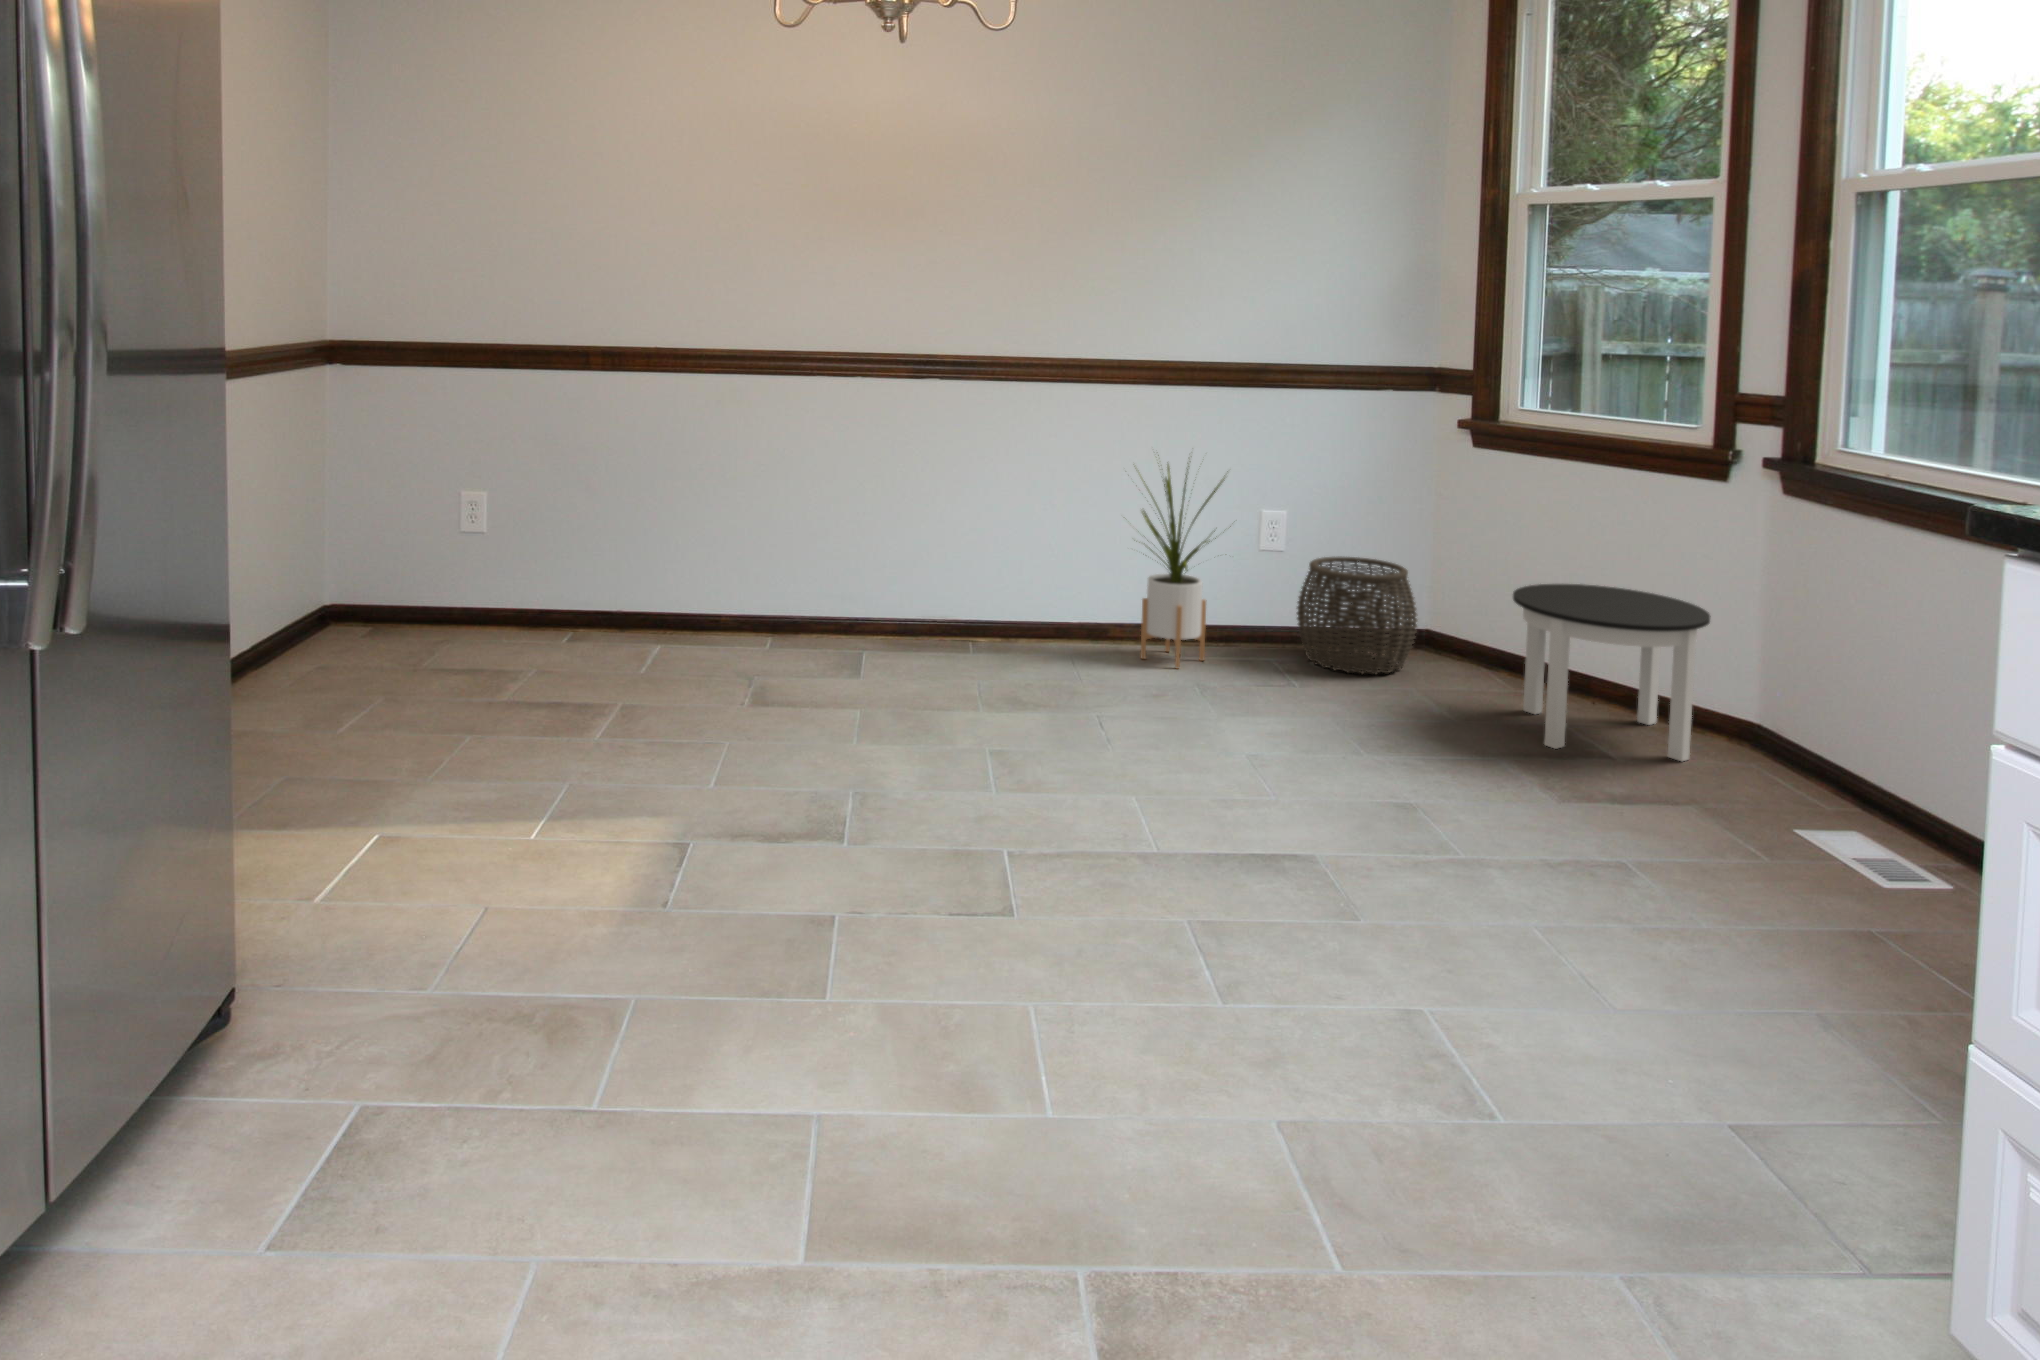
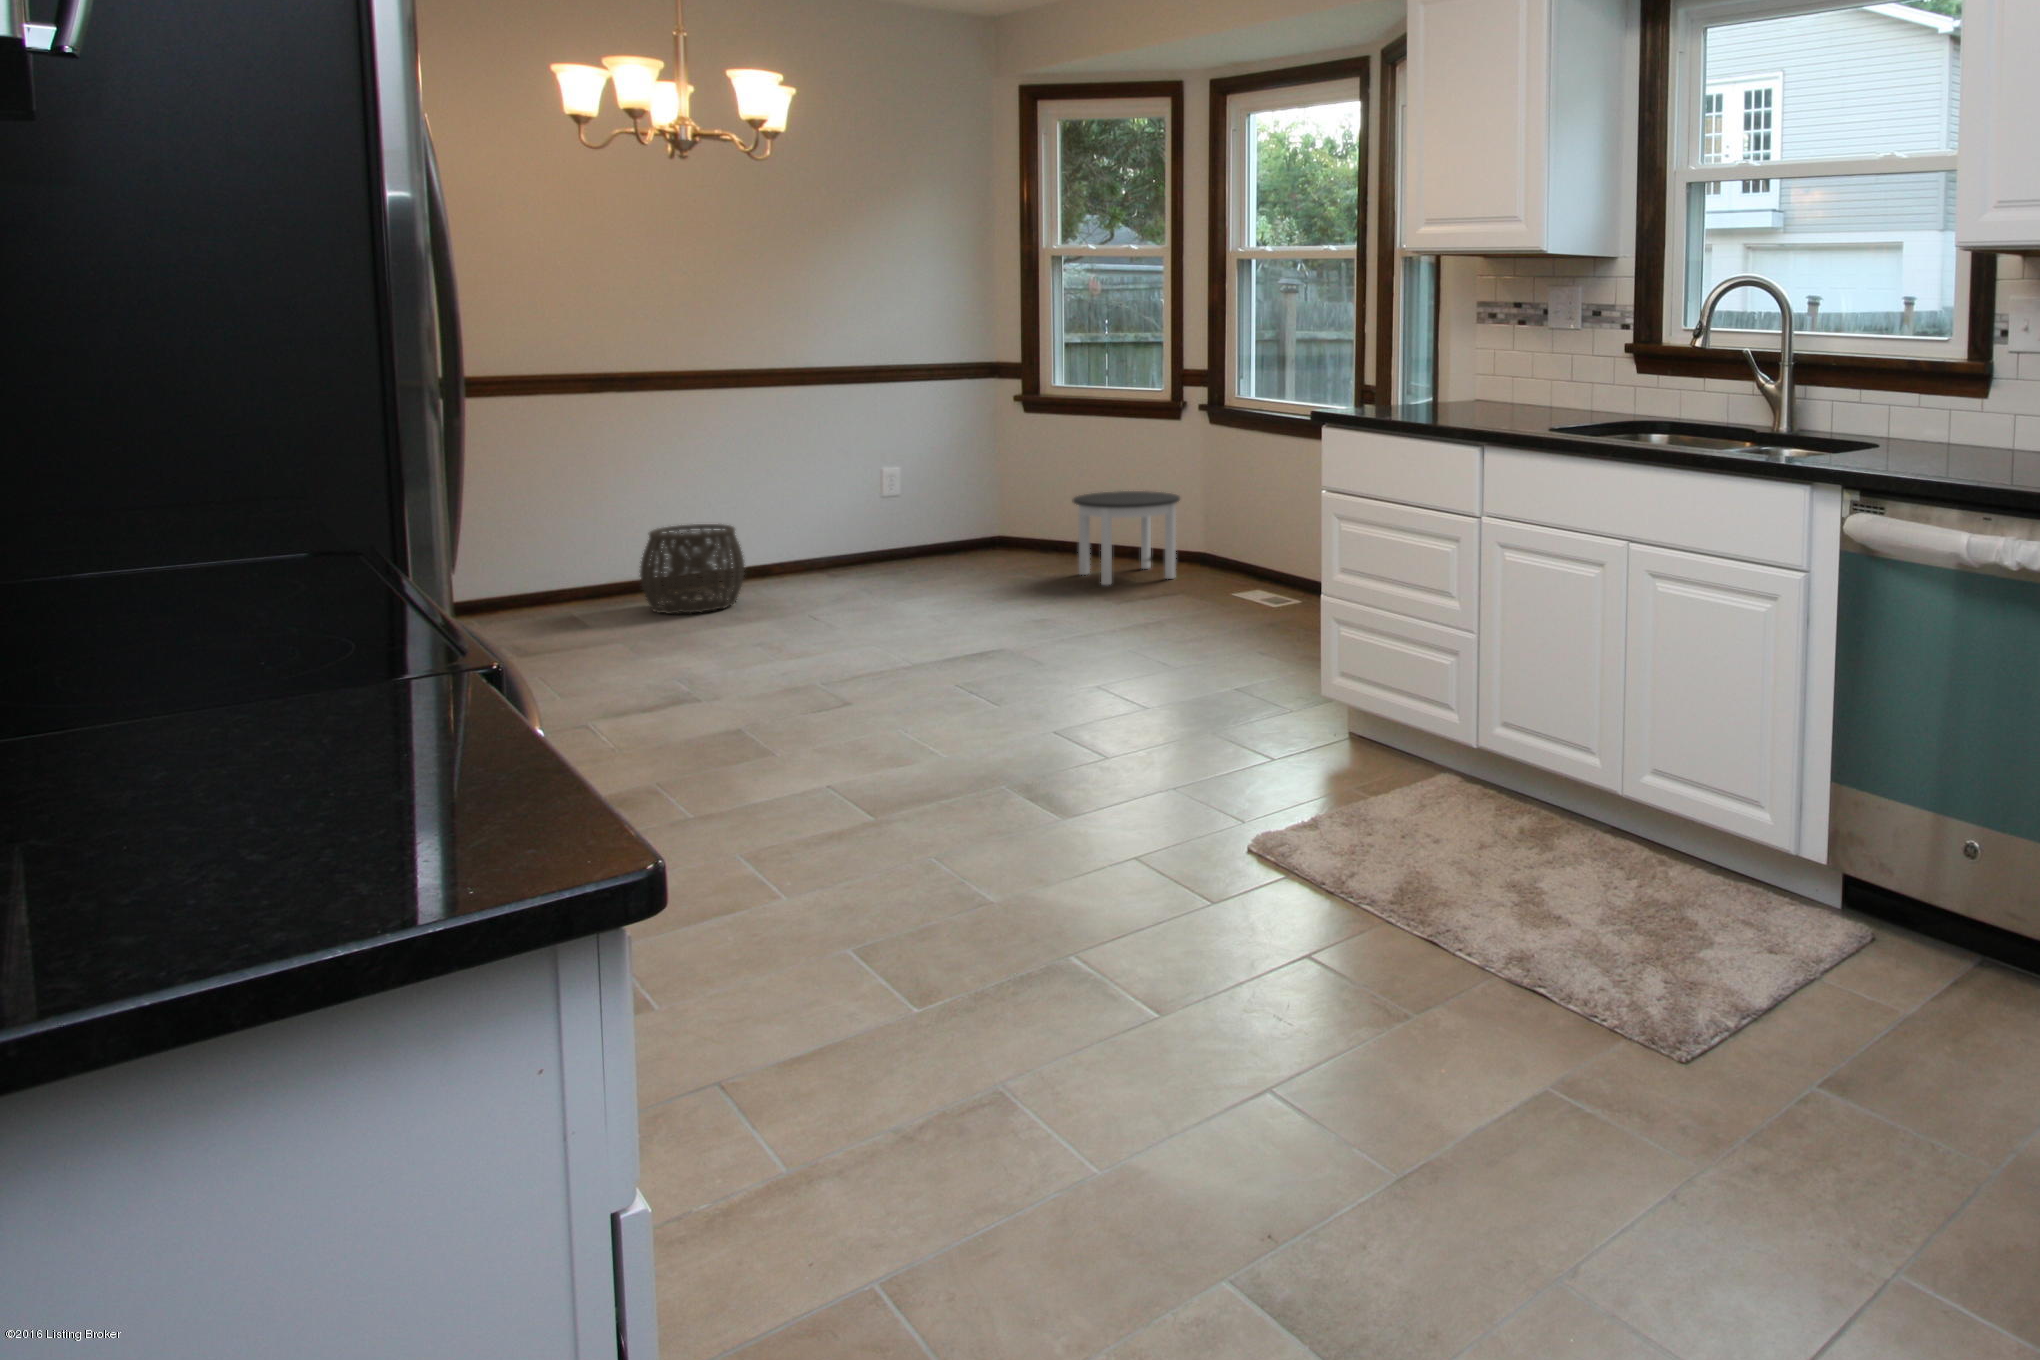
house plant: present [1141,455,1231,669] -> none [784,429,880,592]
woven basket: present [1297,557,1417,674] -> present [640,524,745,614]

